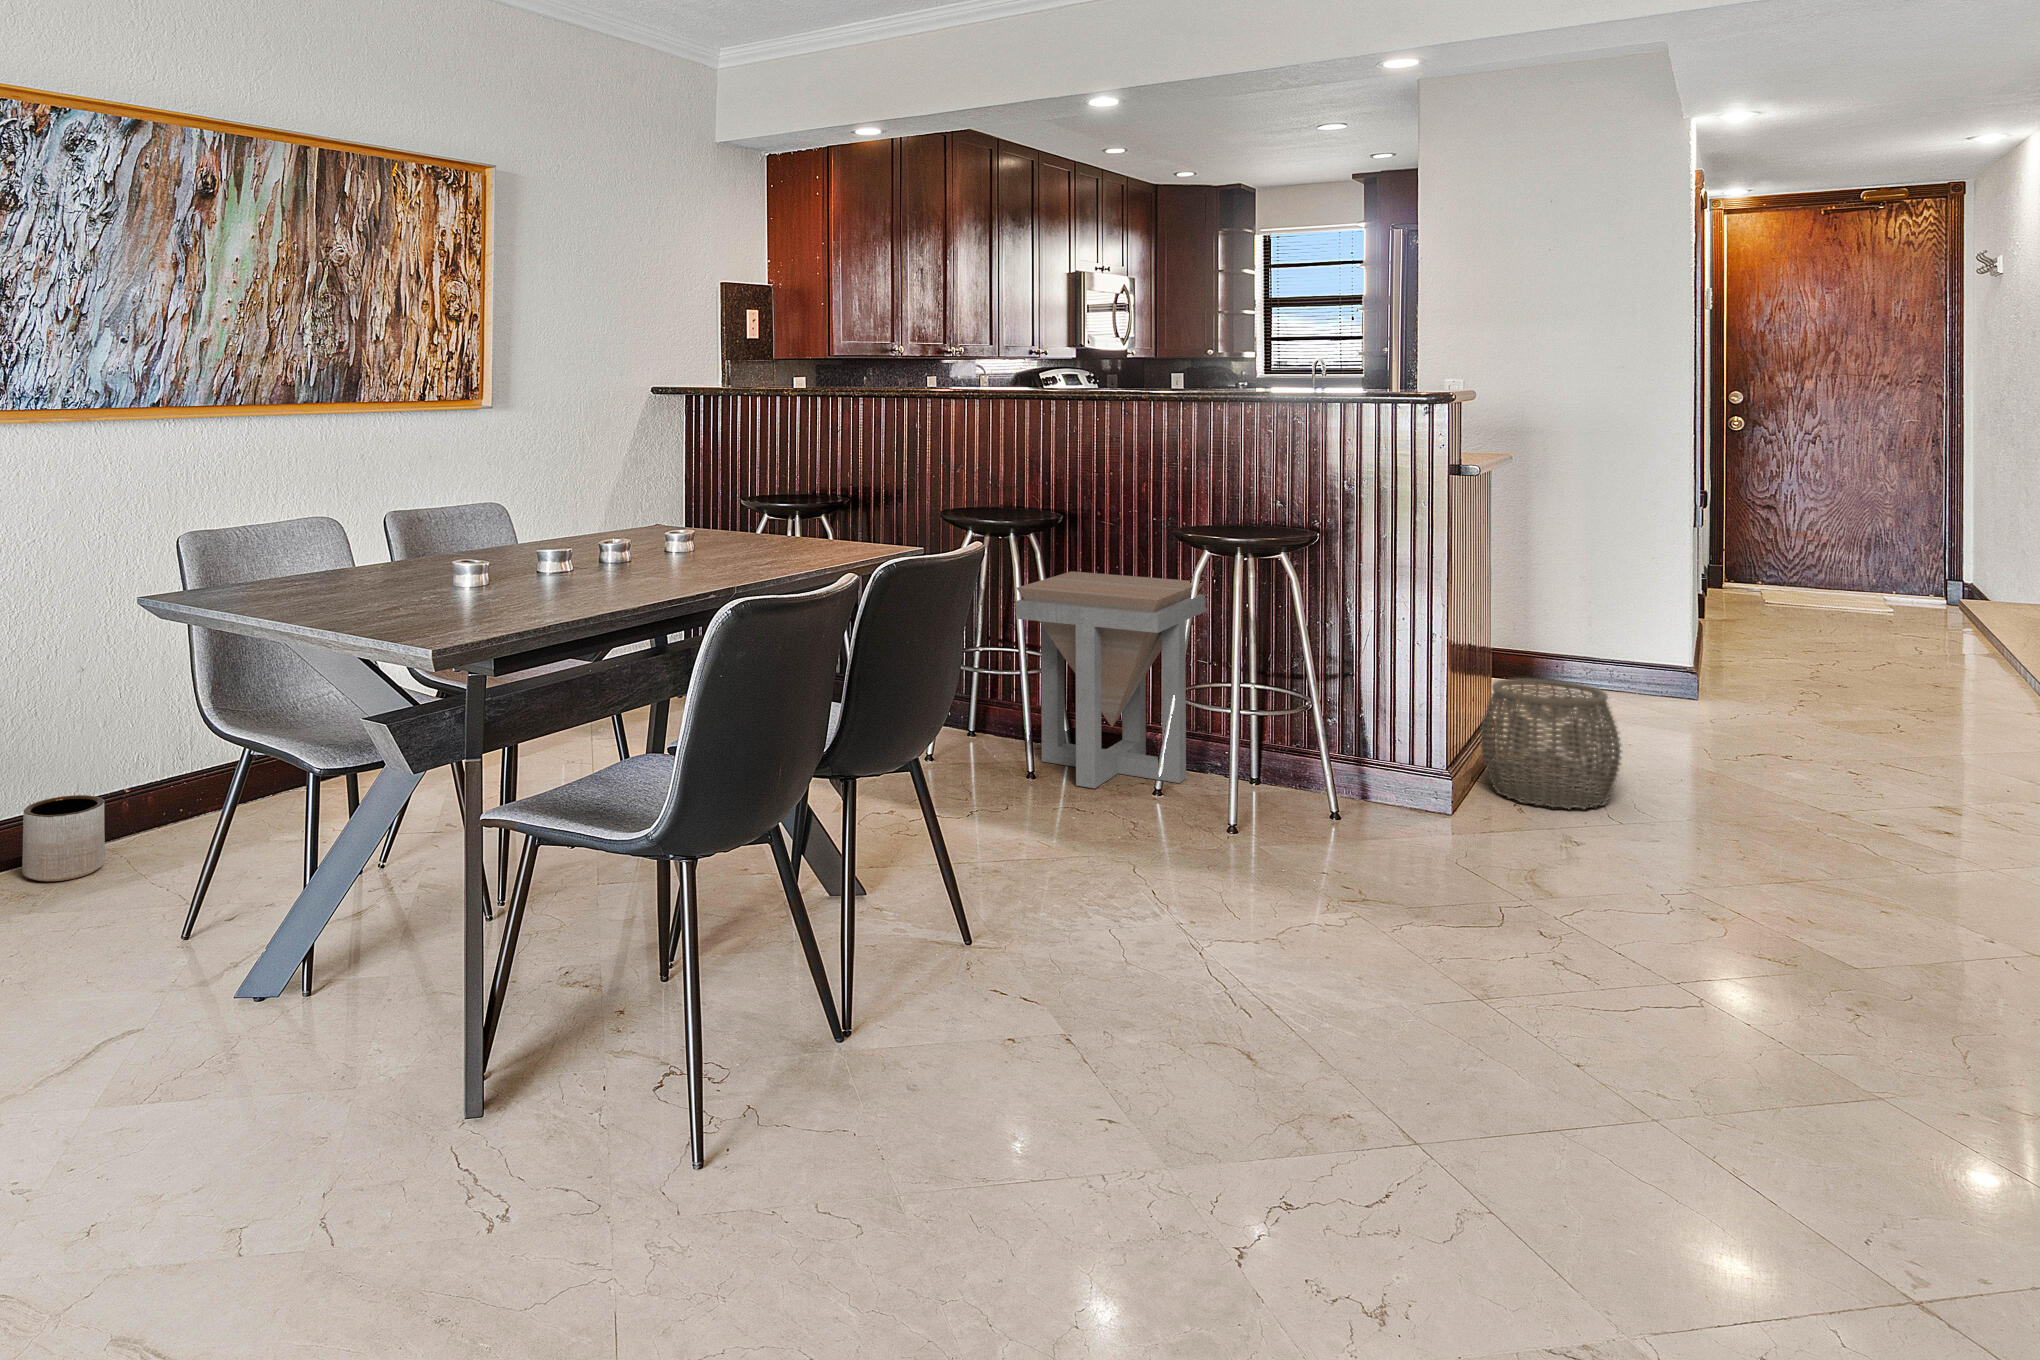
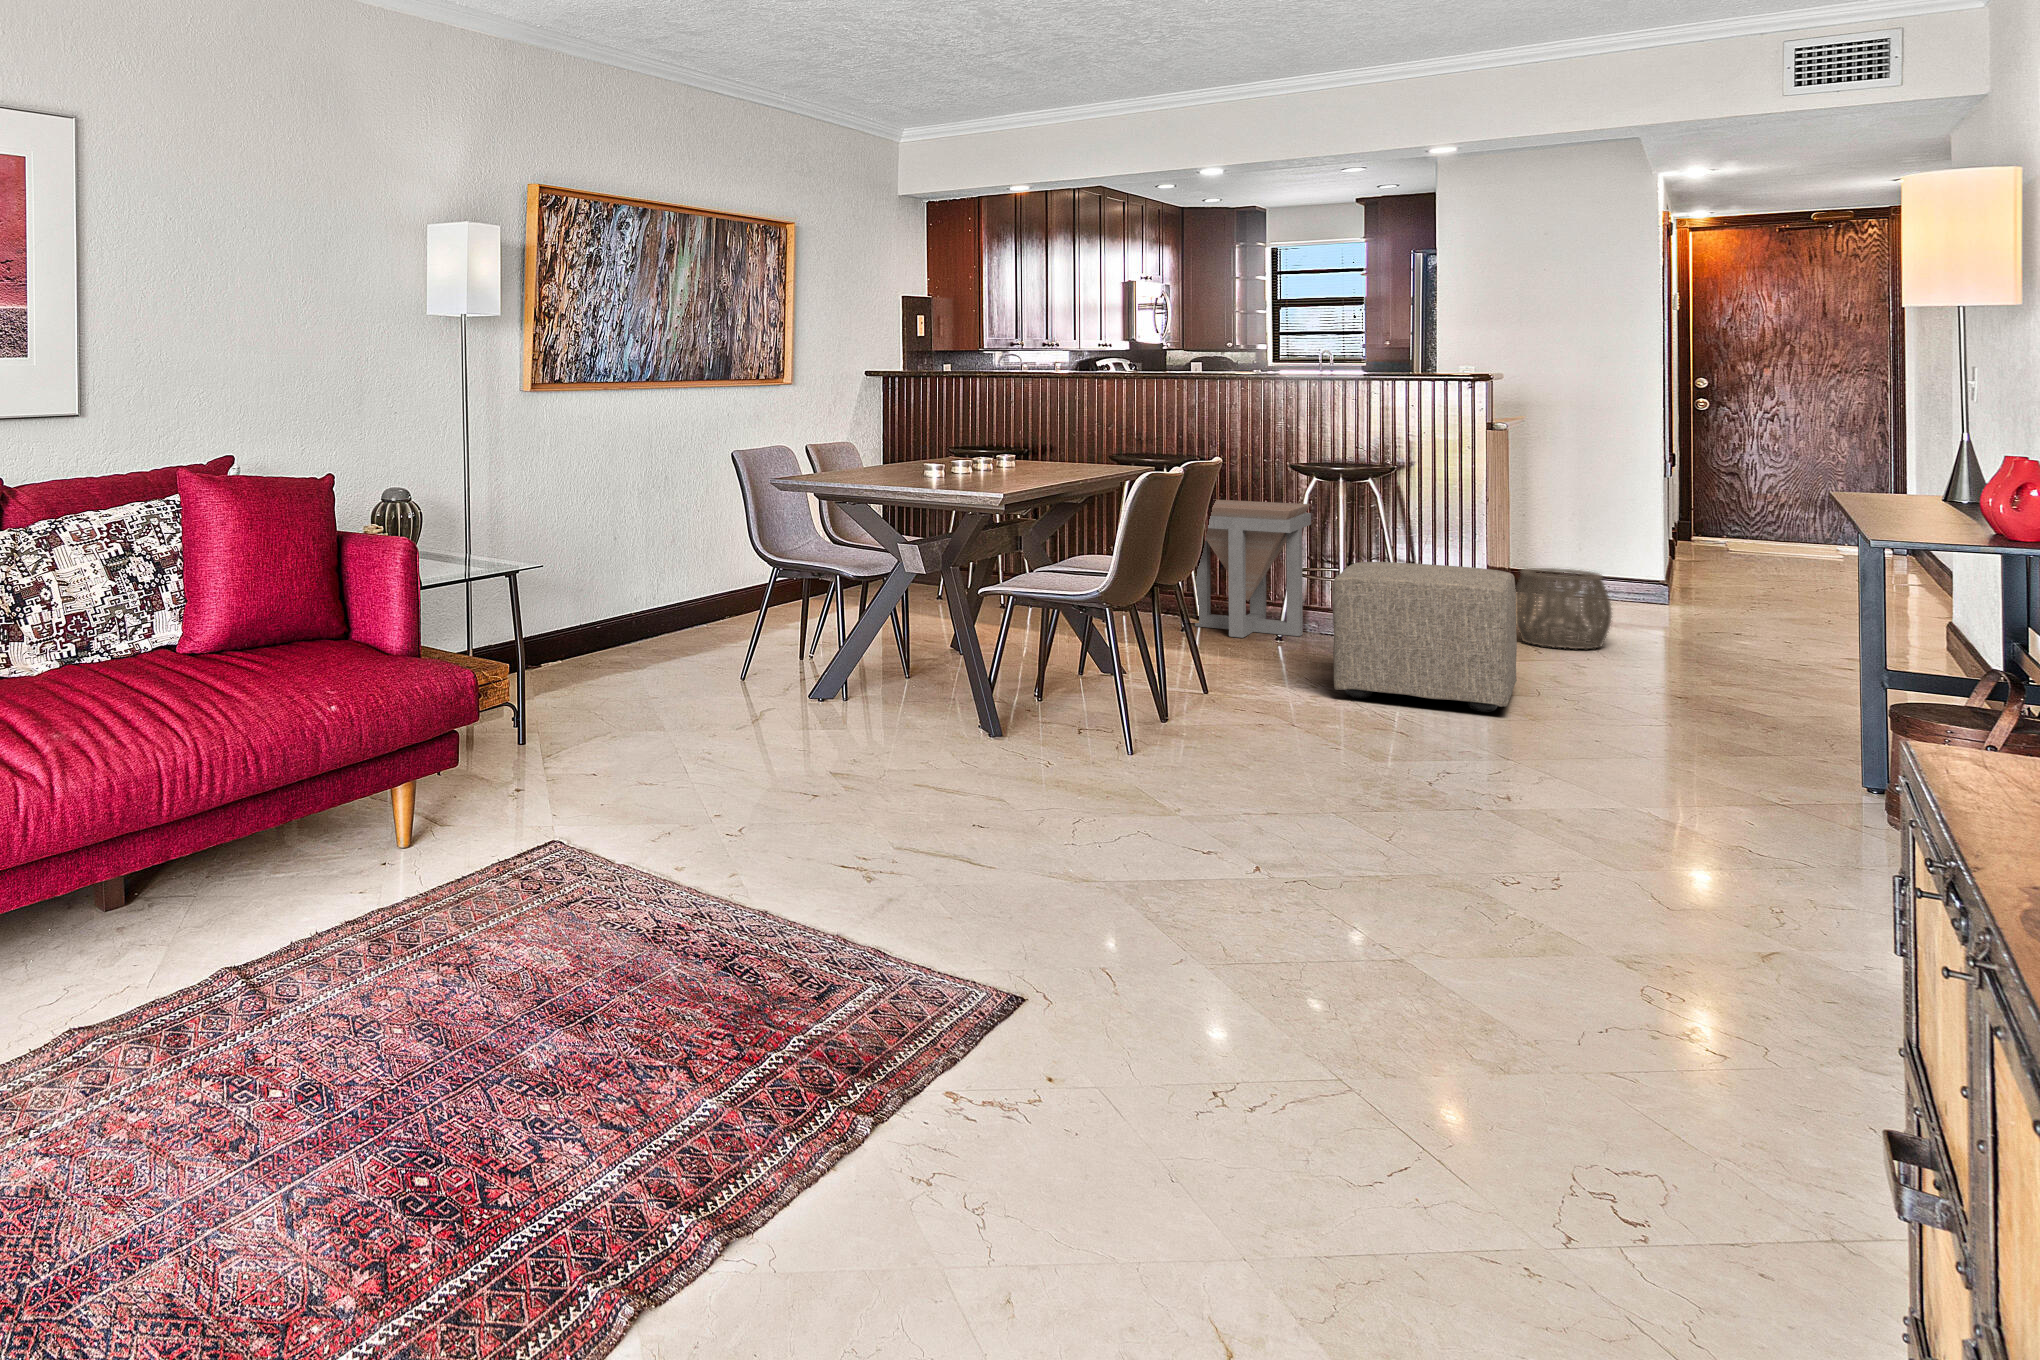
ottoman: none [1154,702,1462,999] -> present [1332,562,1517,712]
planter: present [22,795,105,882] -> none [605,619,649,665]

